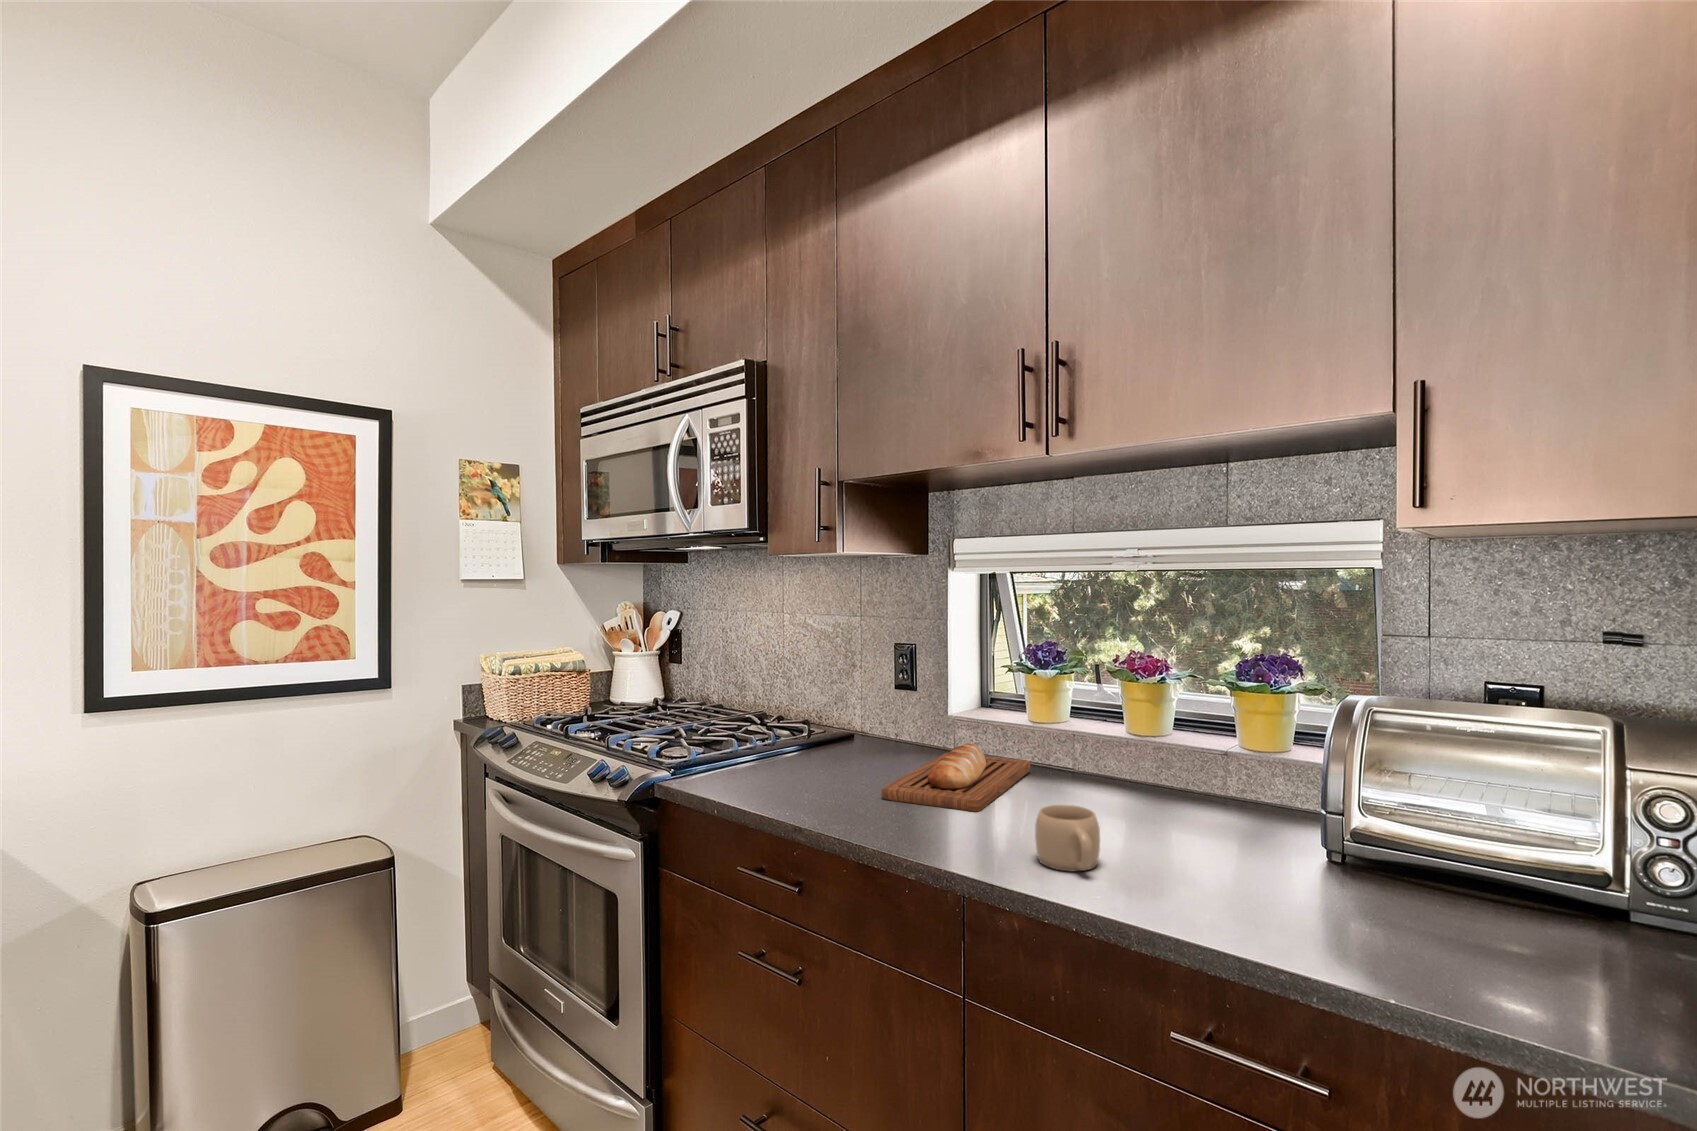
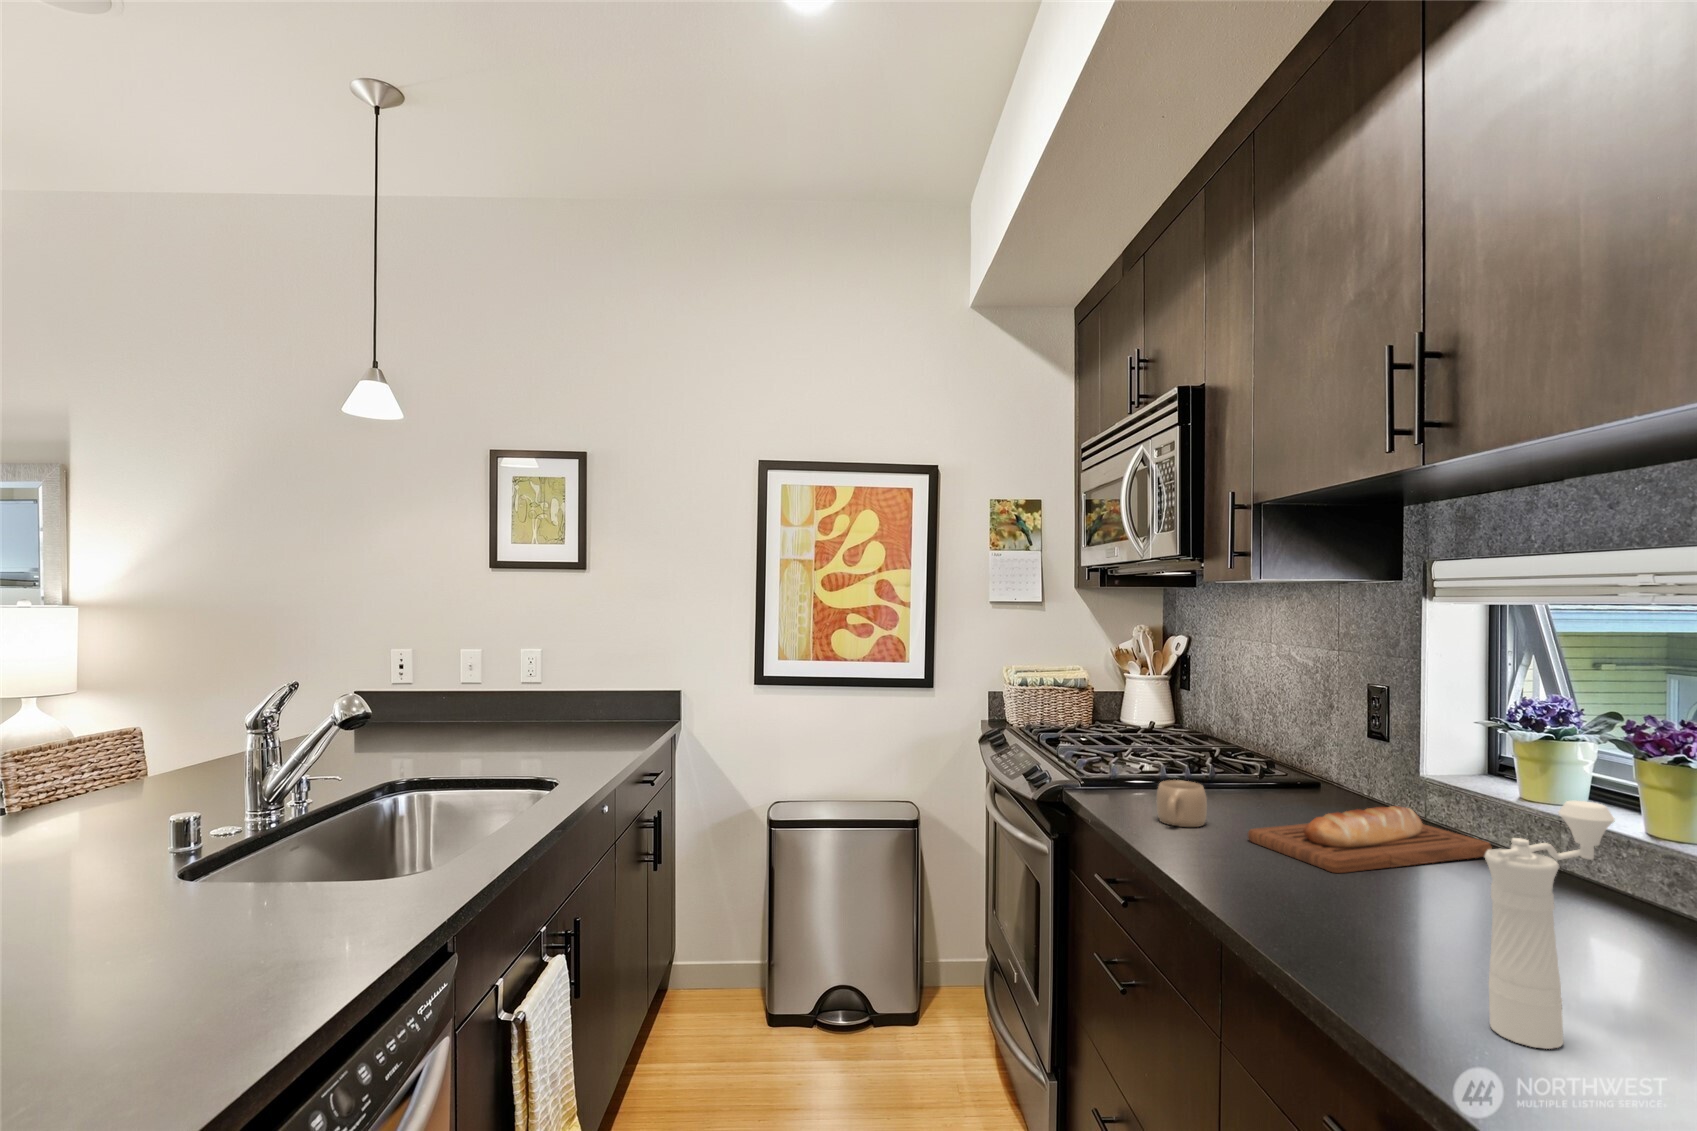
pepper mill: none [1235,717,1290,916] -> present [1485,801,1615,1049]
mug: present [1035,805,1100,871] -> present [1157,780,1207,827]

